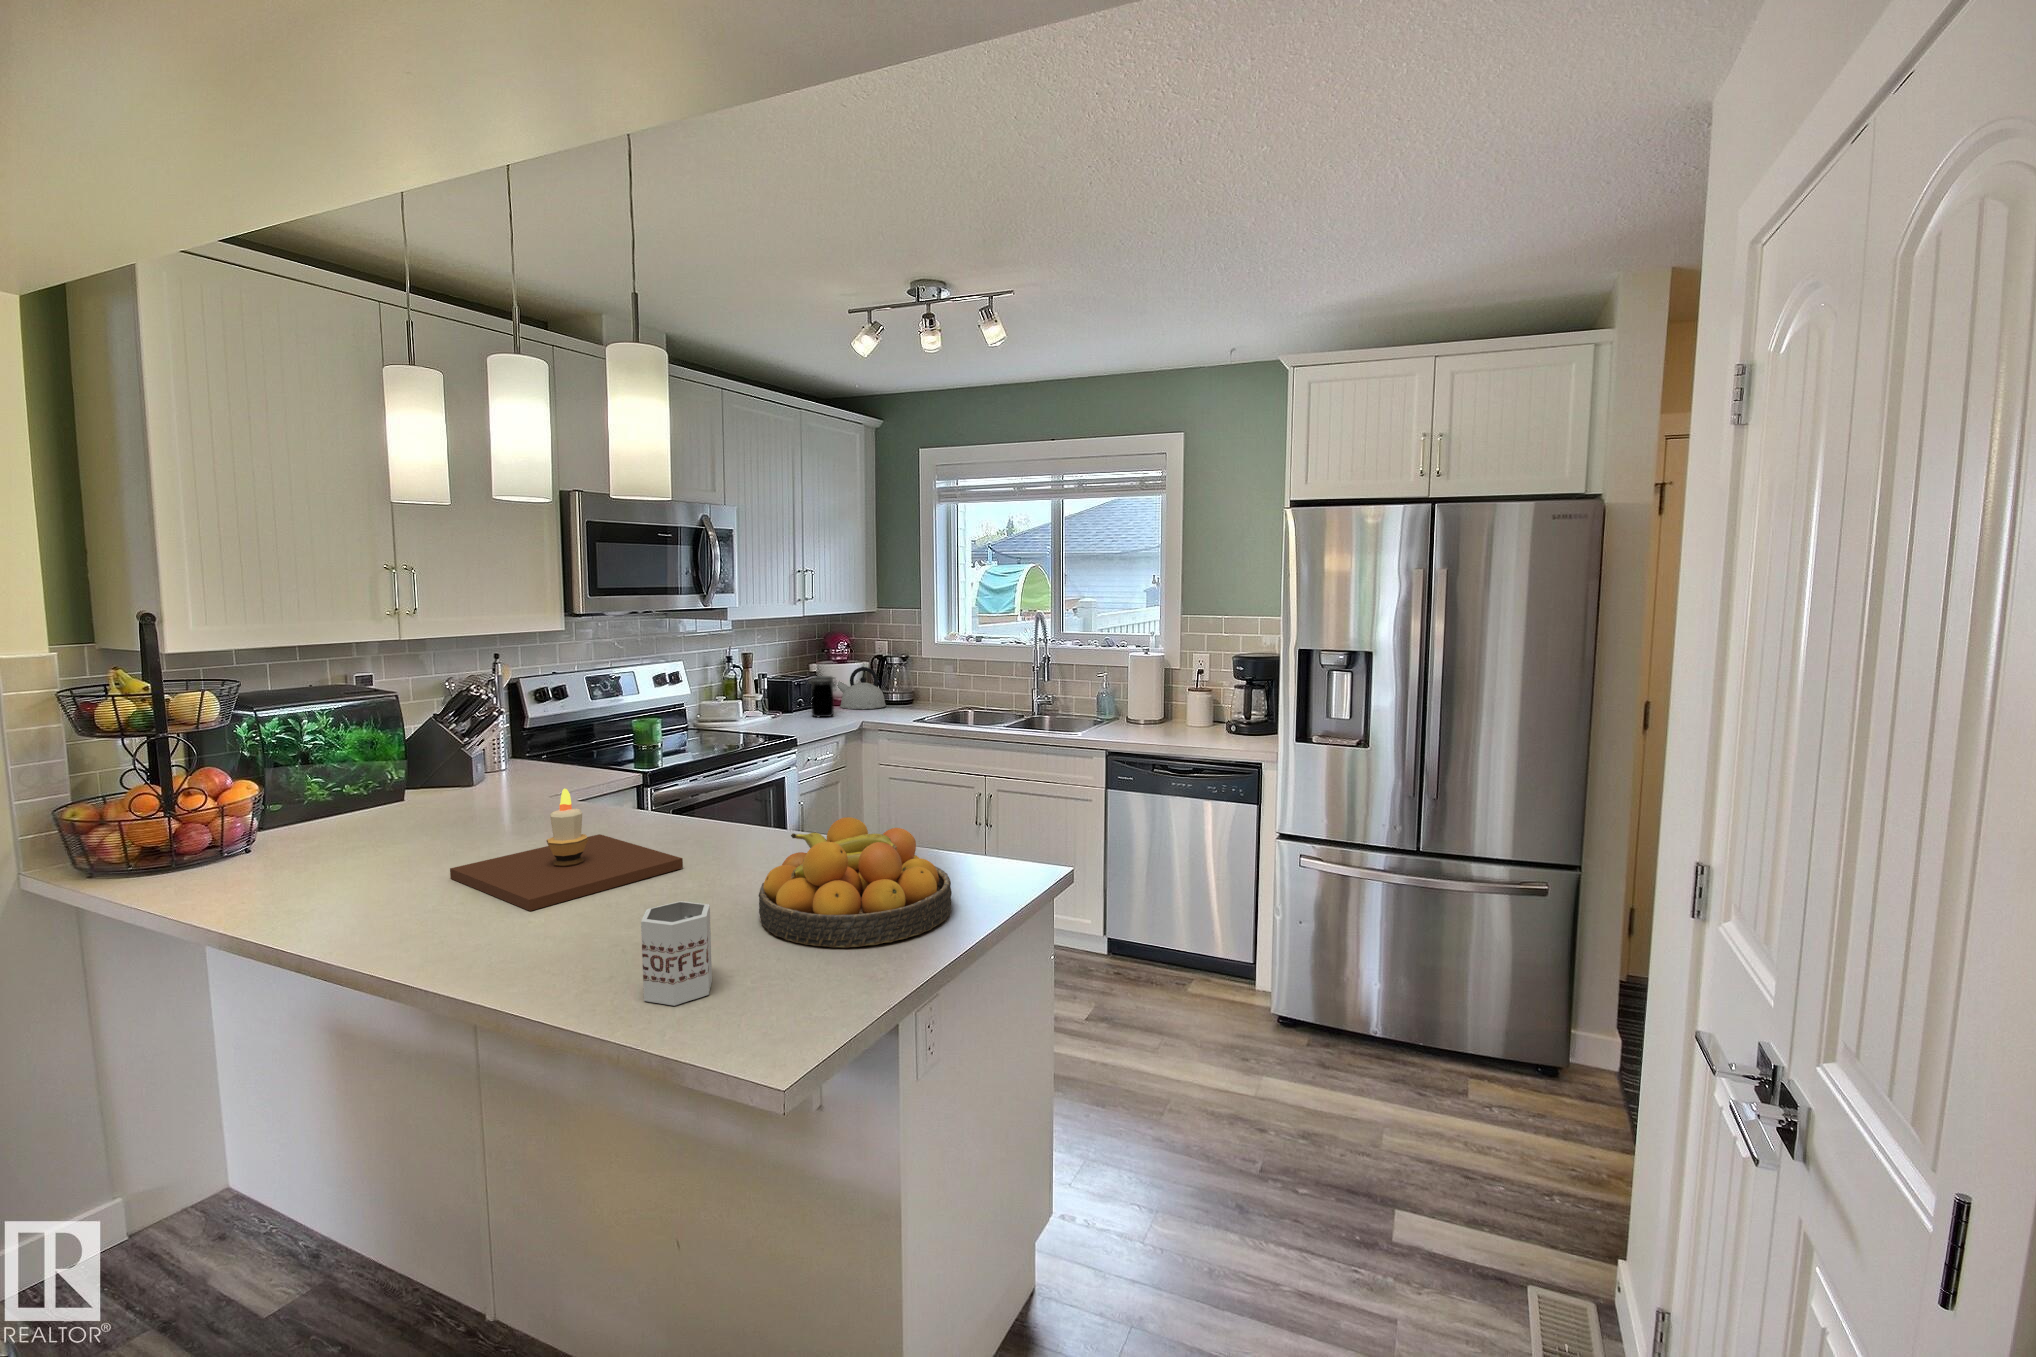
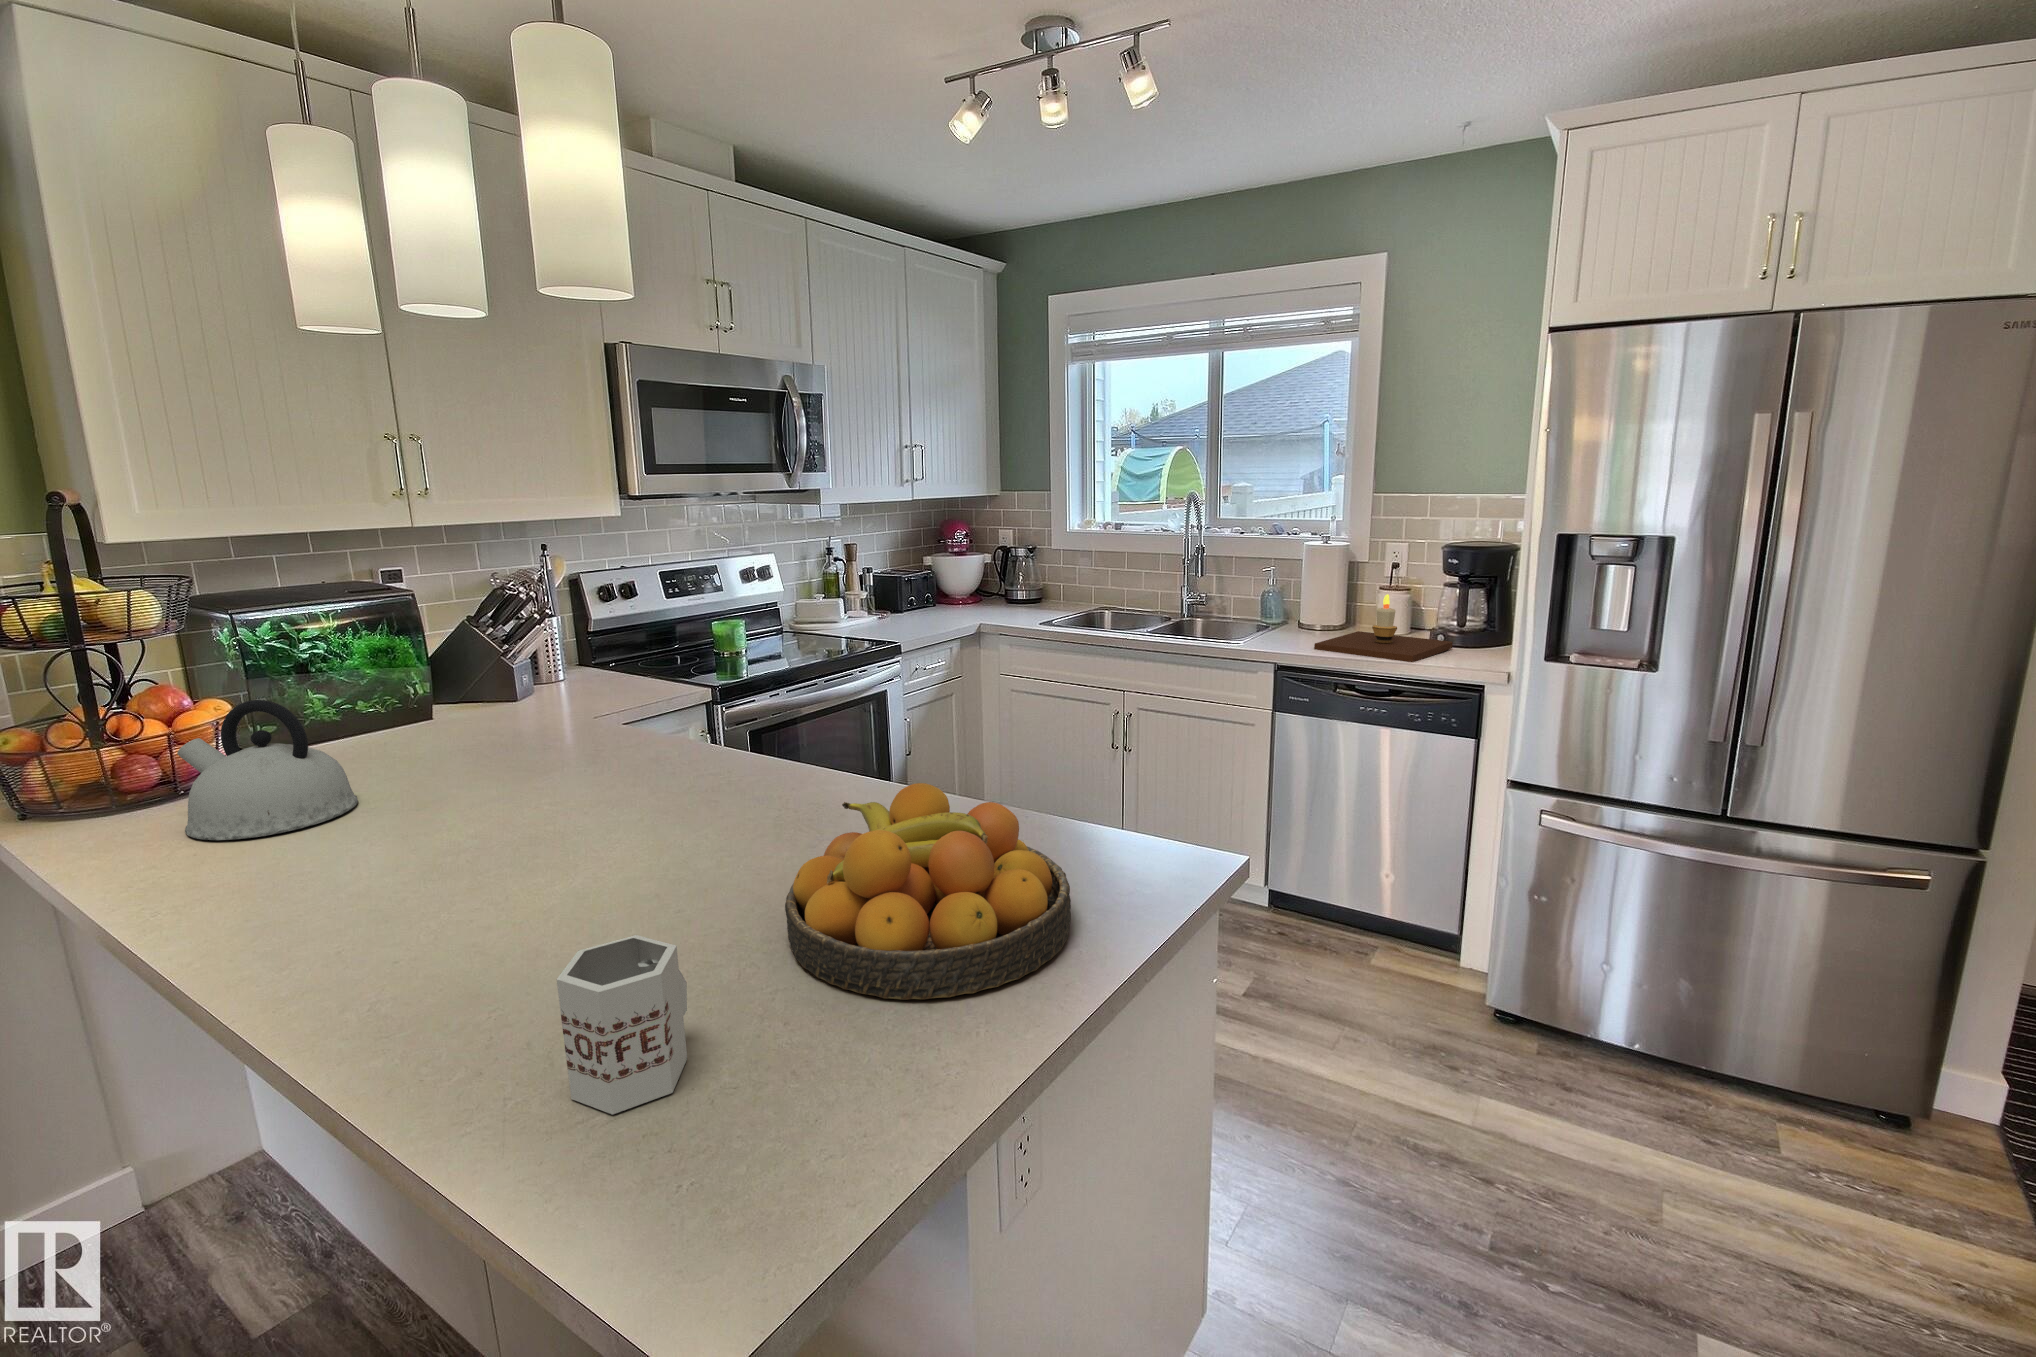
kettle: present [837,667,886,709] -> present [177,700,358,840]
jar: present [808,676,836,717] -> none [918,570,951,619]
candle: present [450,789,683,911] -> present [1314,594,1453,662]

